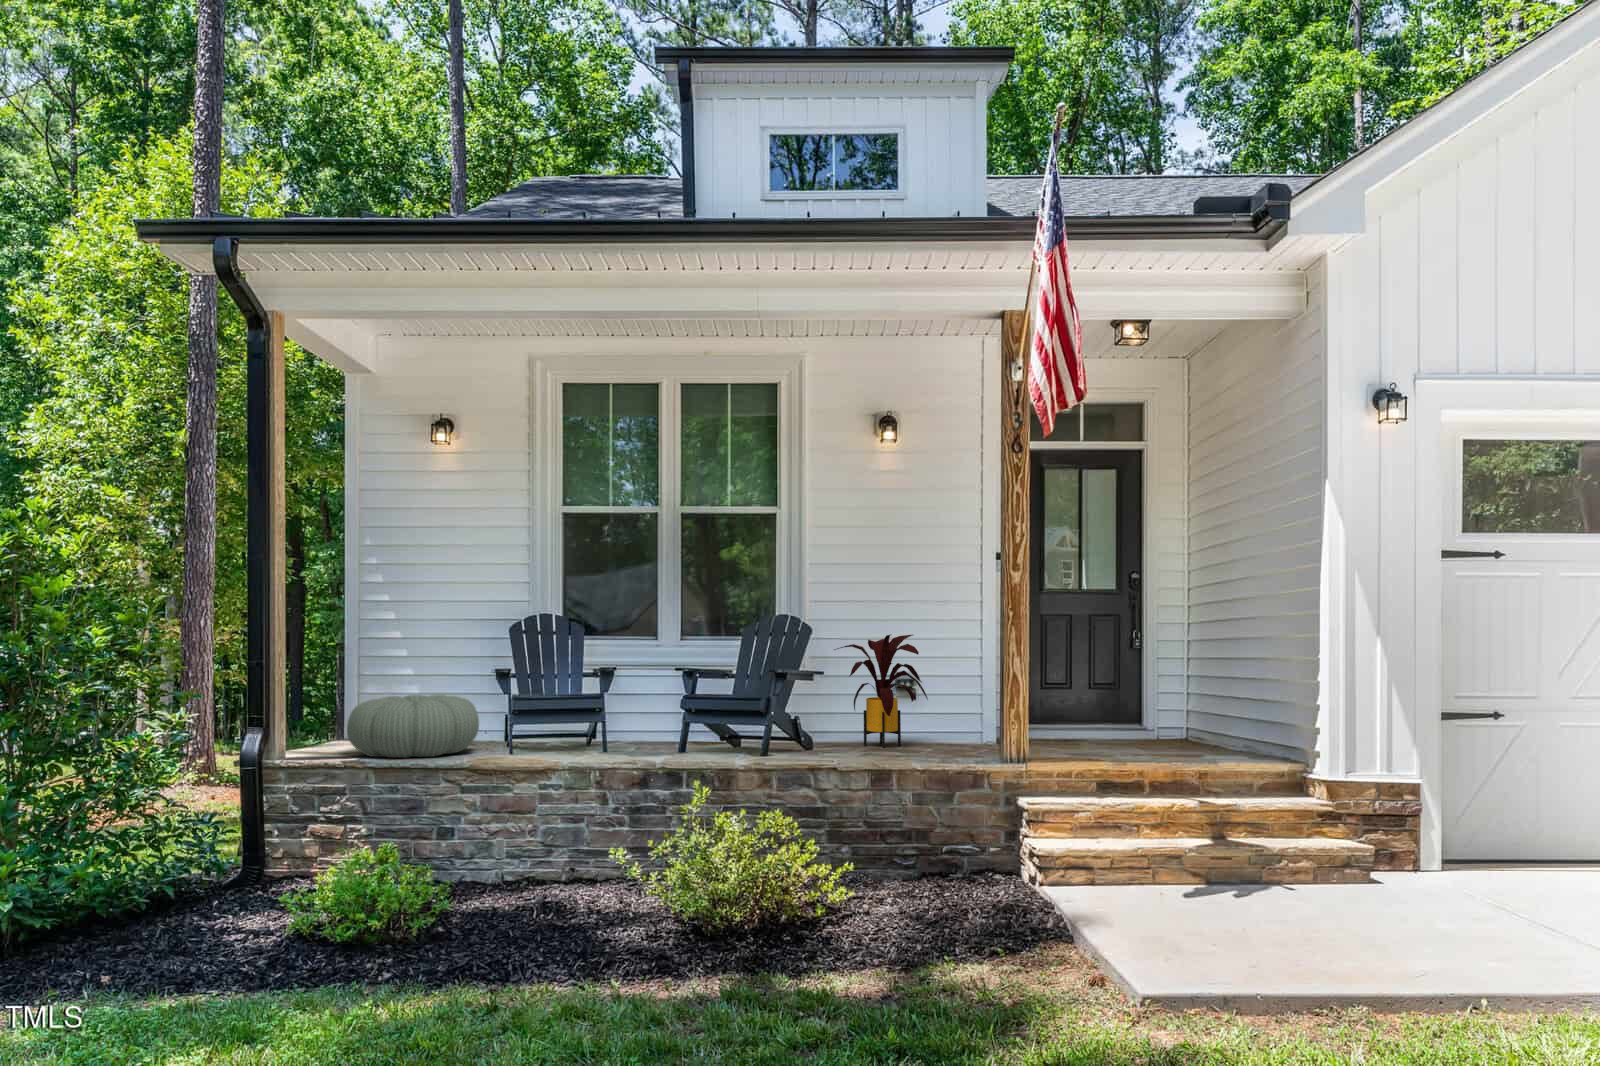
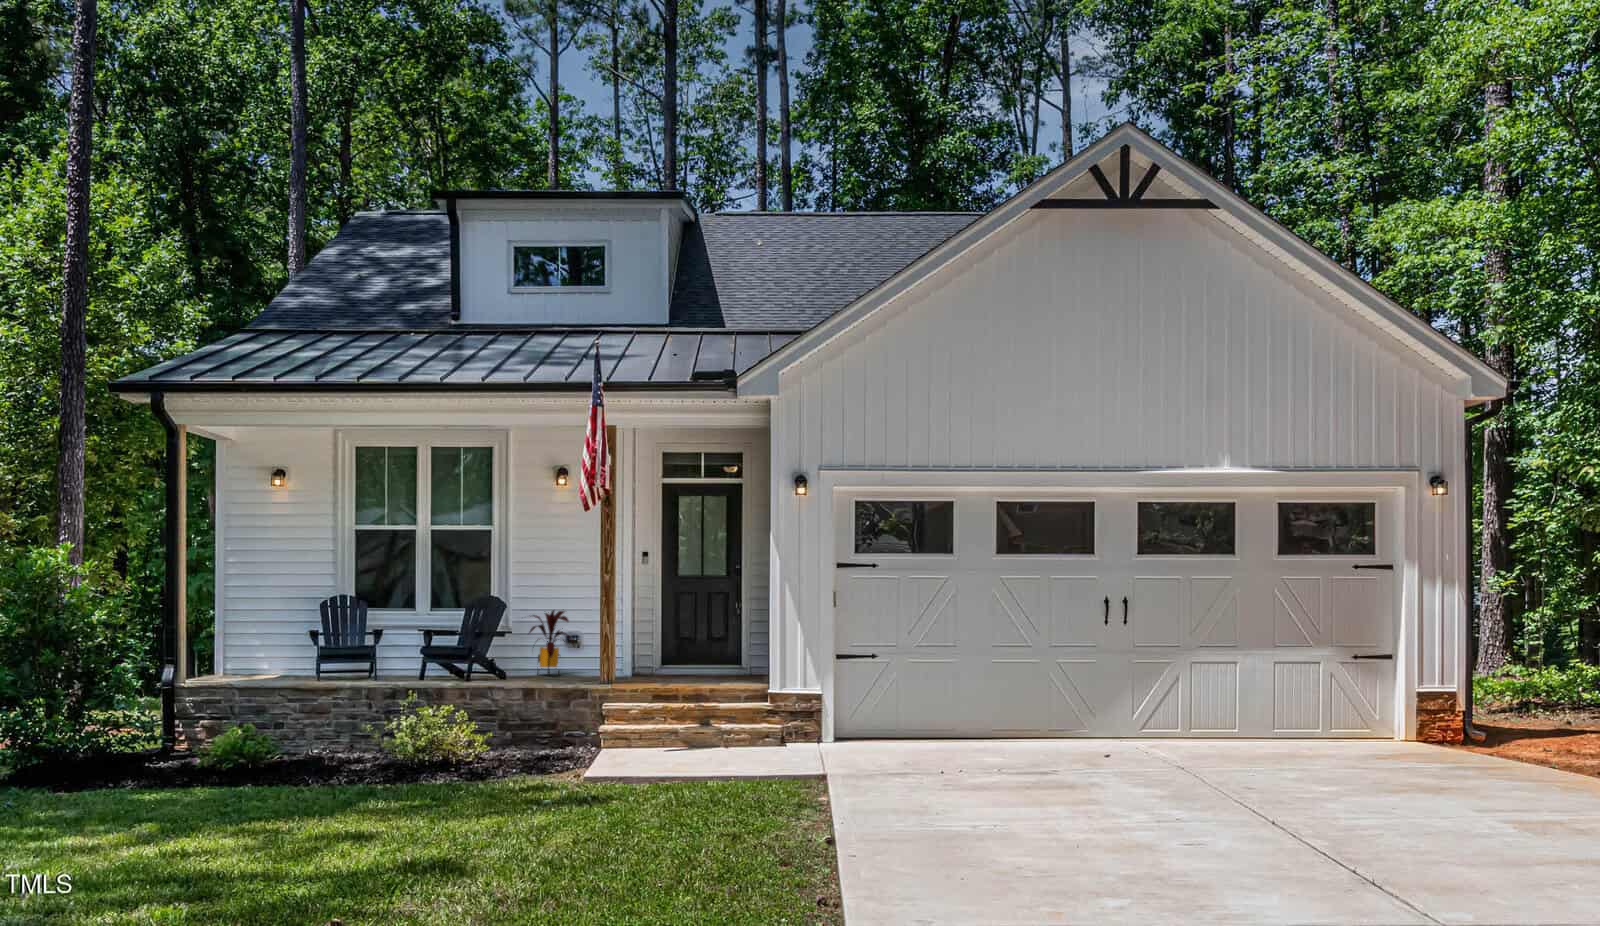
pouf: present [347,695,479,758] -> none [218,646,299,683]

